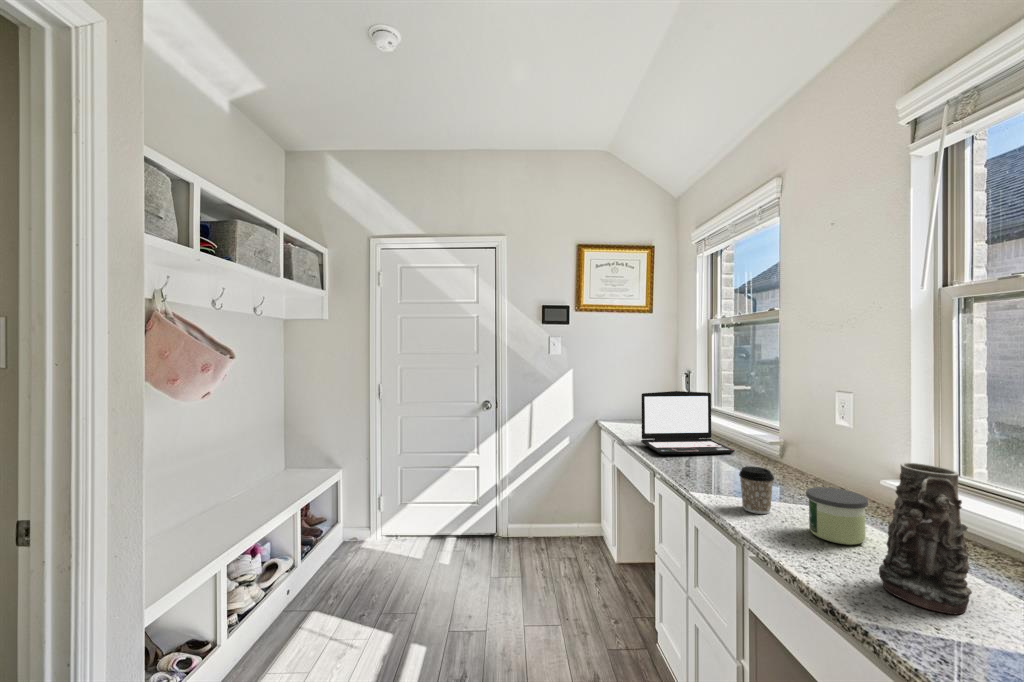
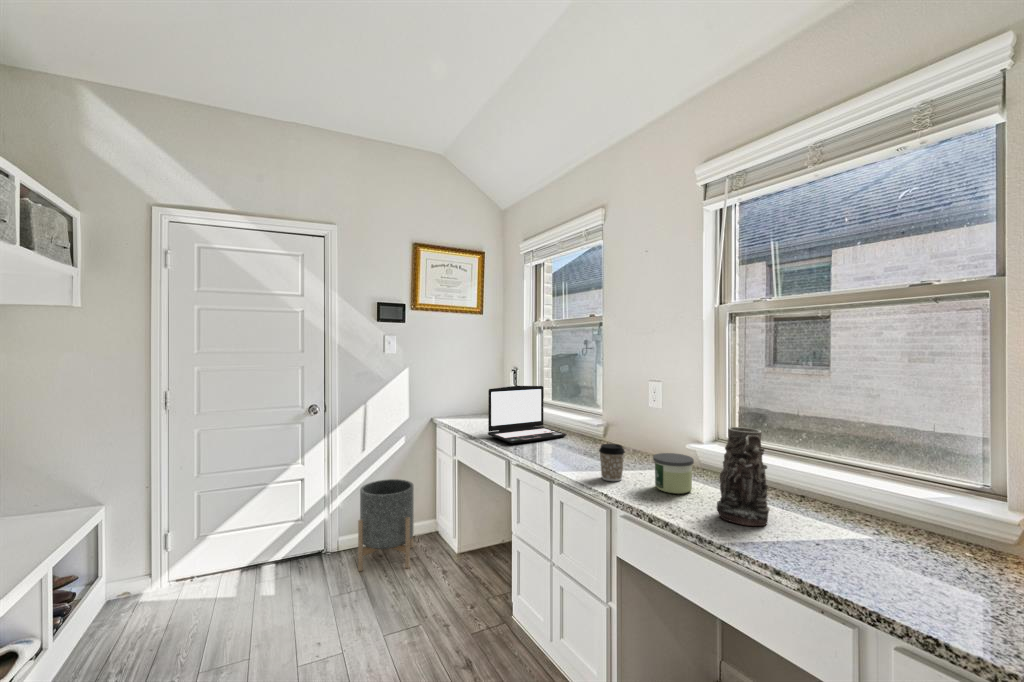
planter: none [521,477,577,567] -> present [358,479,414,571]

